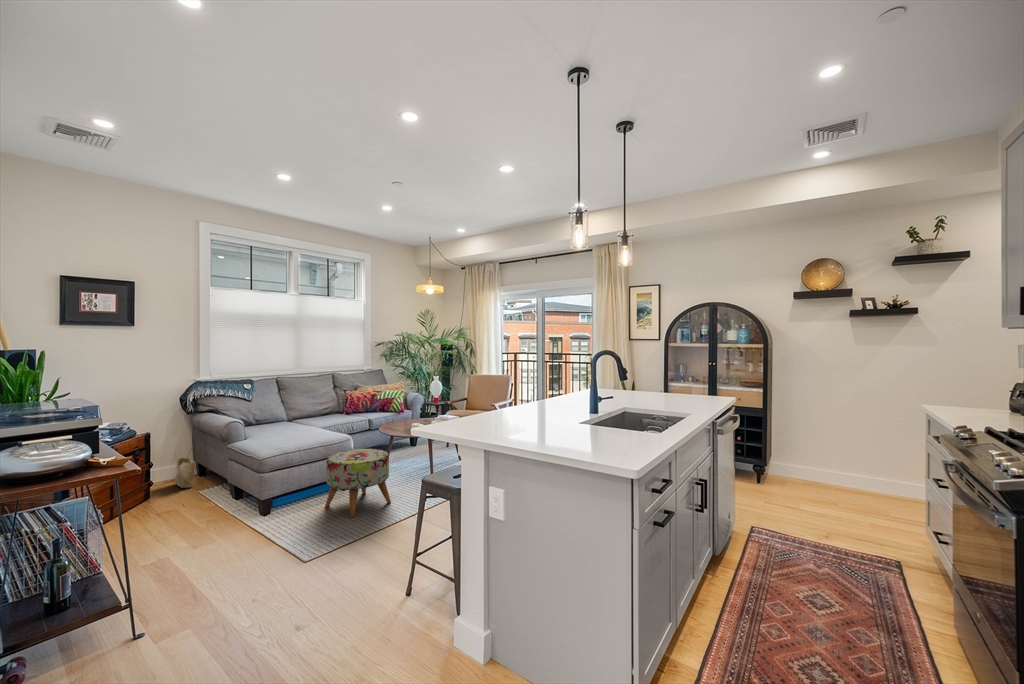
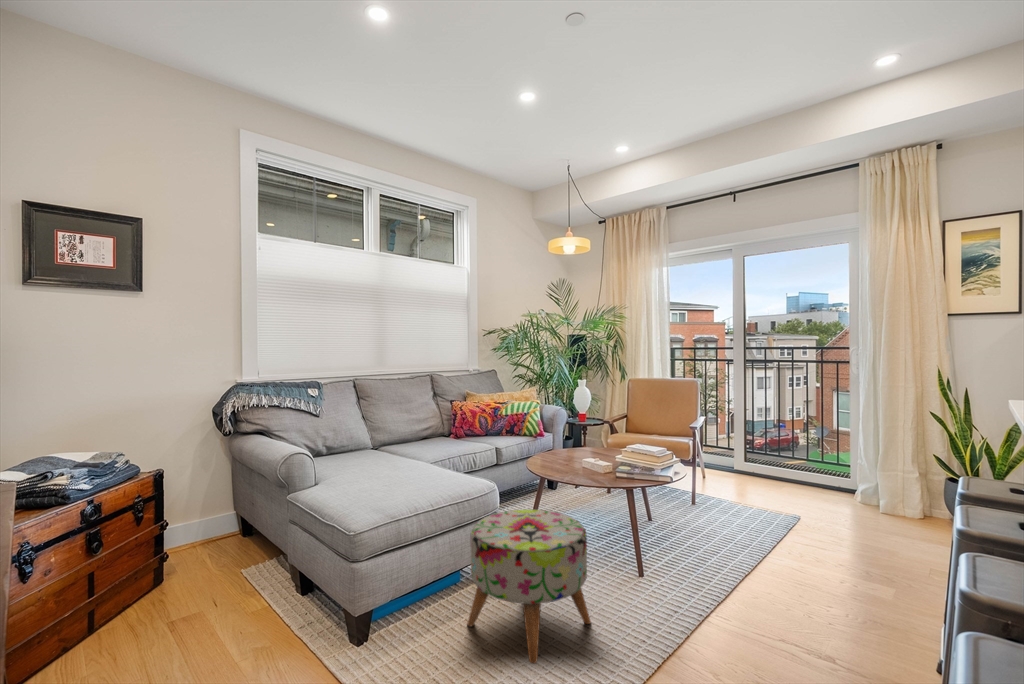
woven basket: present [175,458,196,488] -> none [203,489,238,563]

